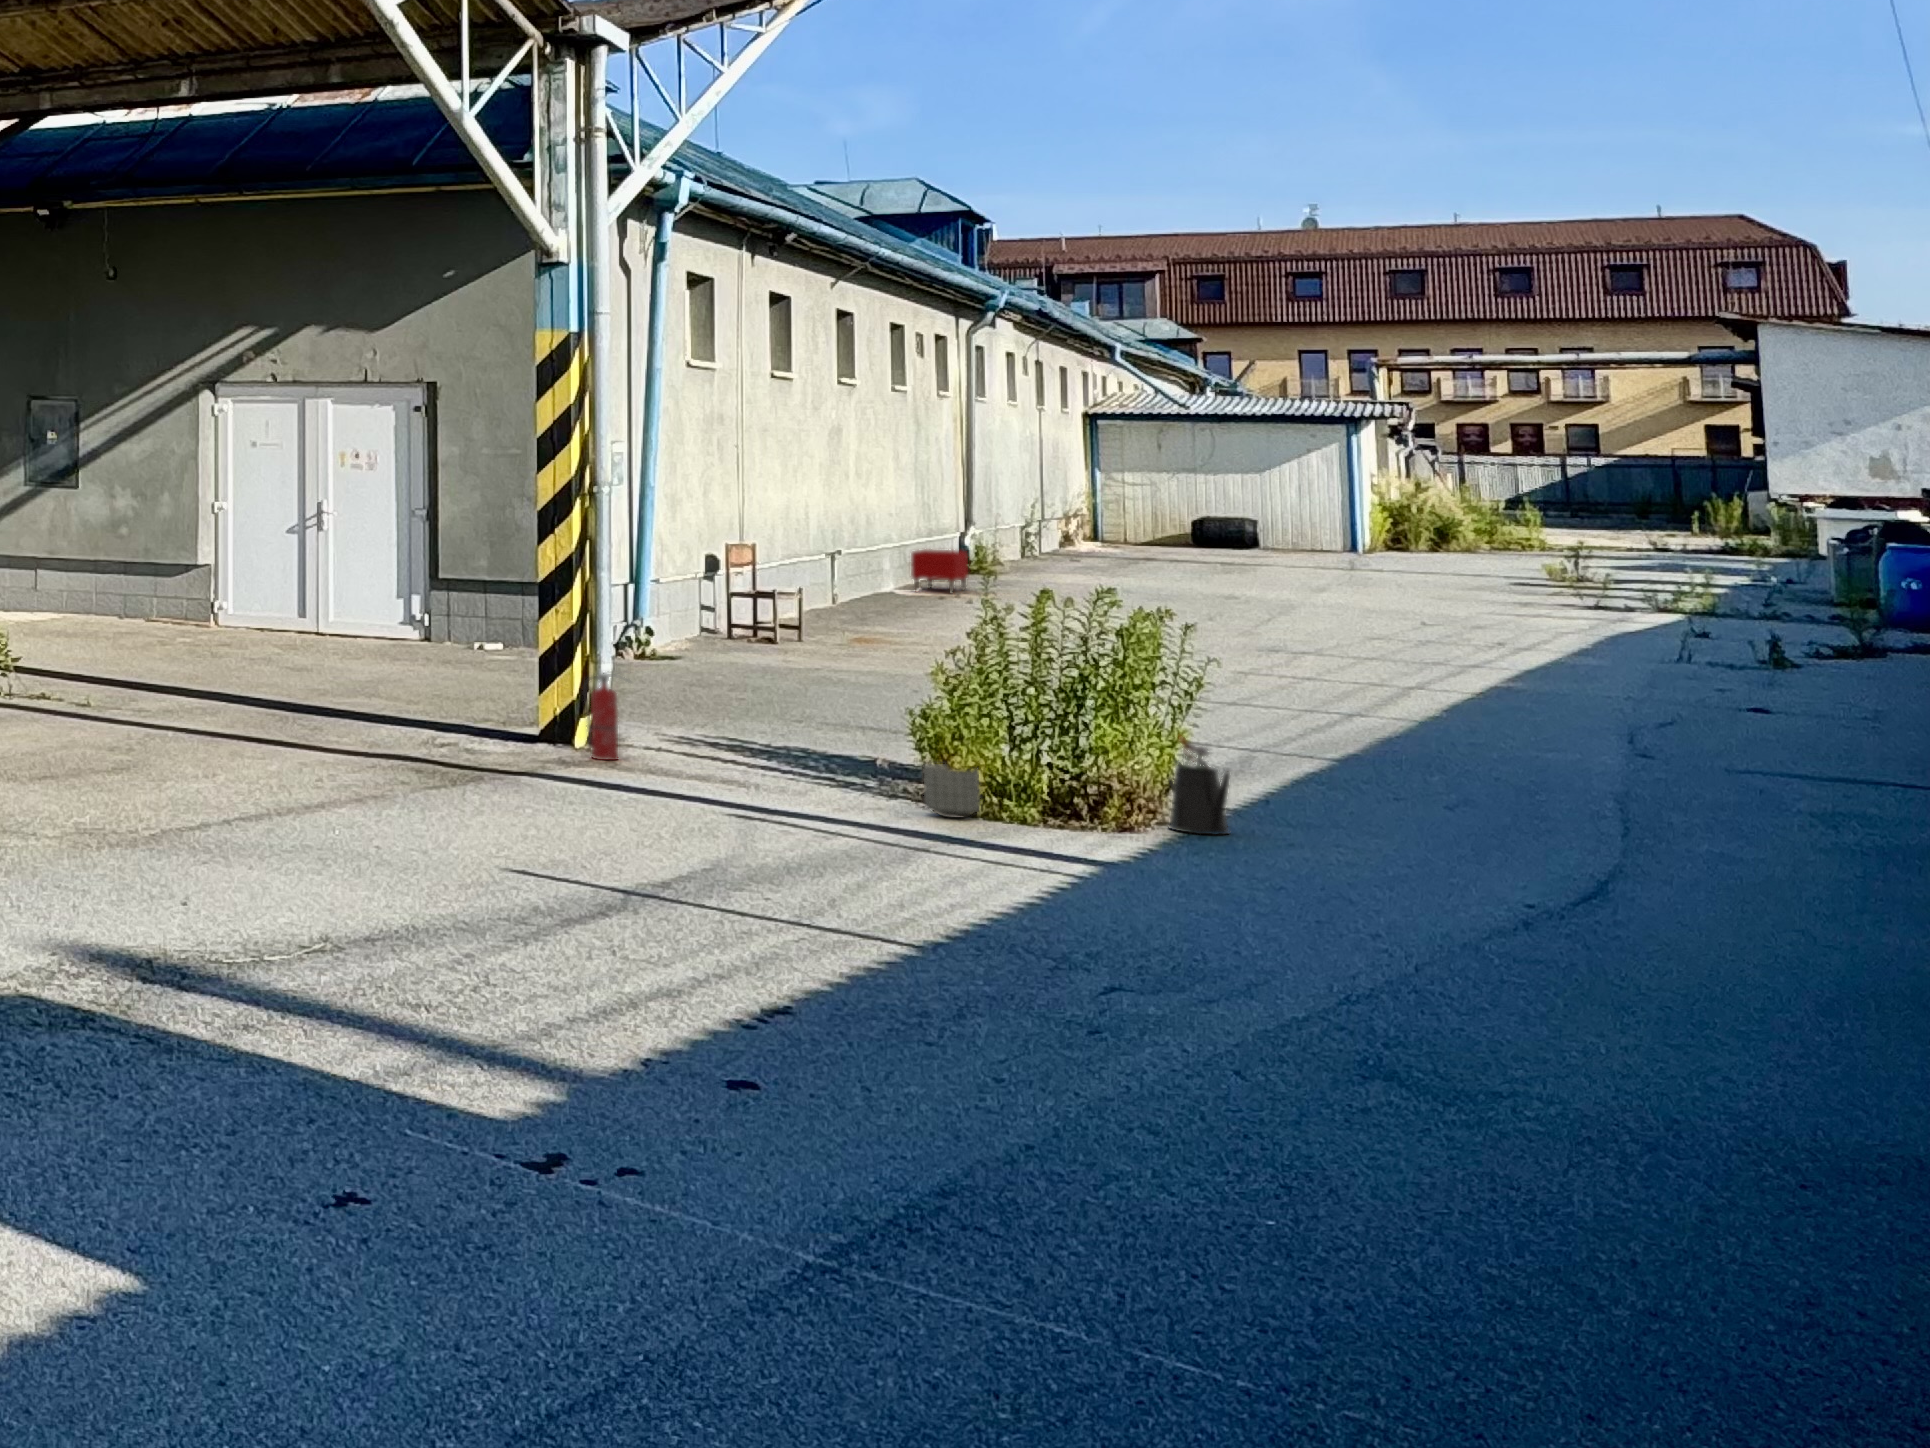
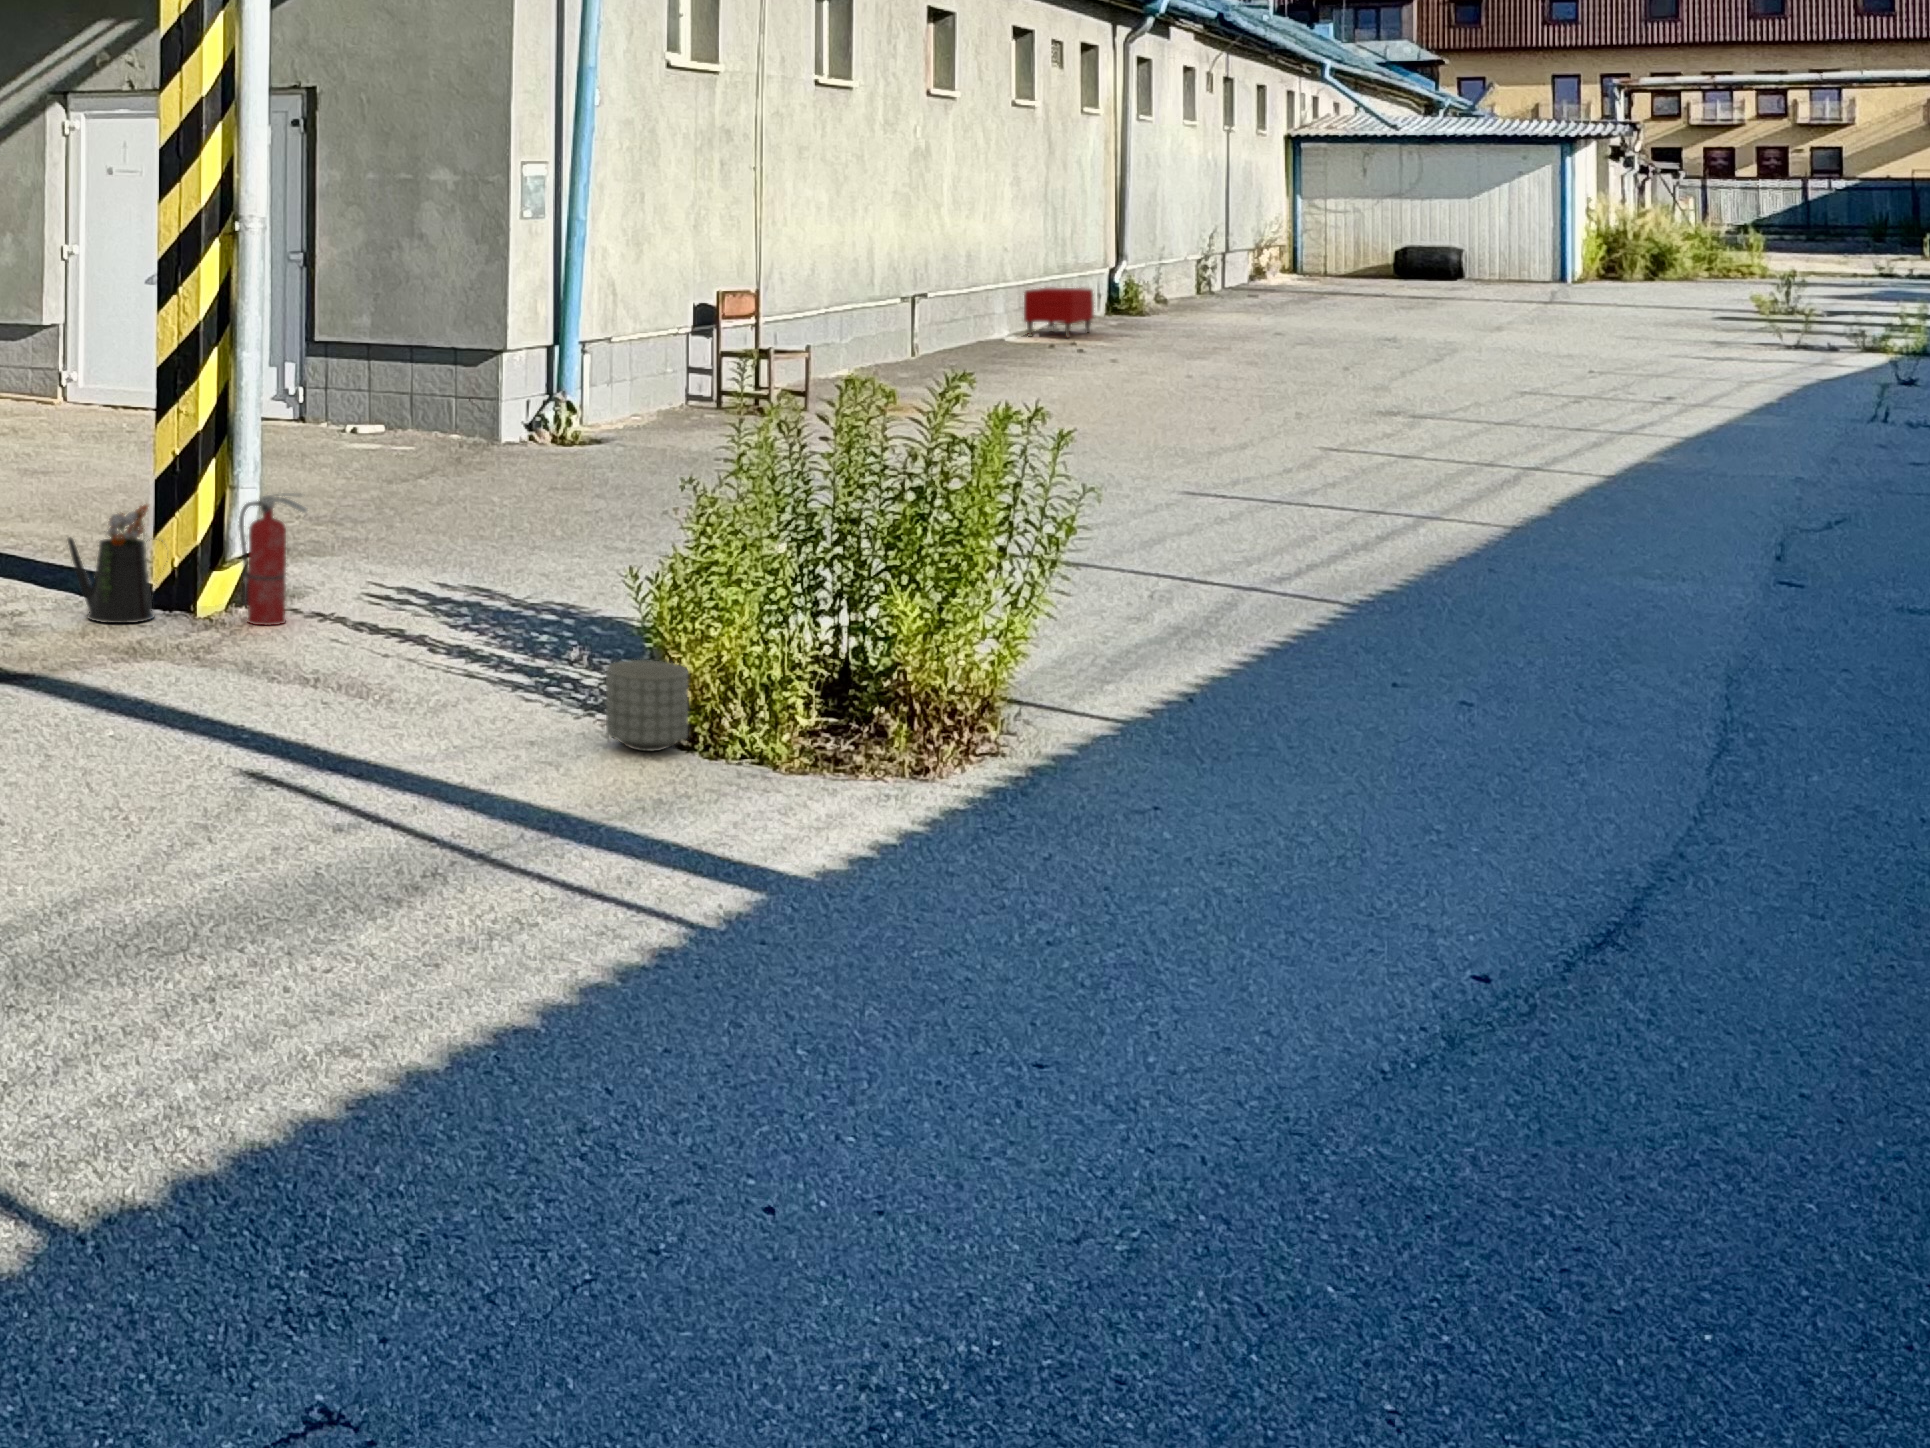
watering can: present [1169,736,1230,835] -> present [68,505,163,623]

